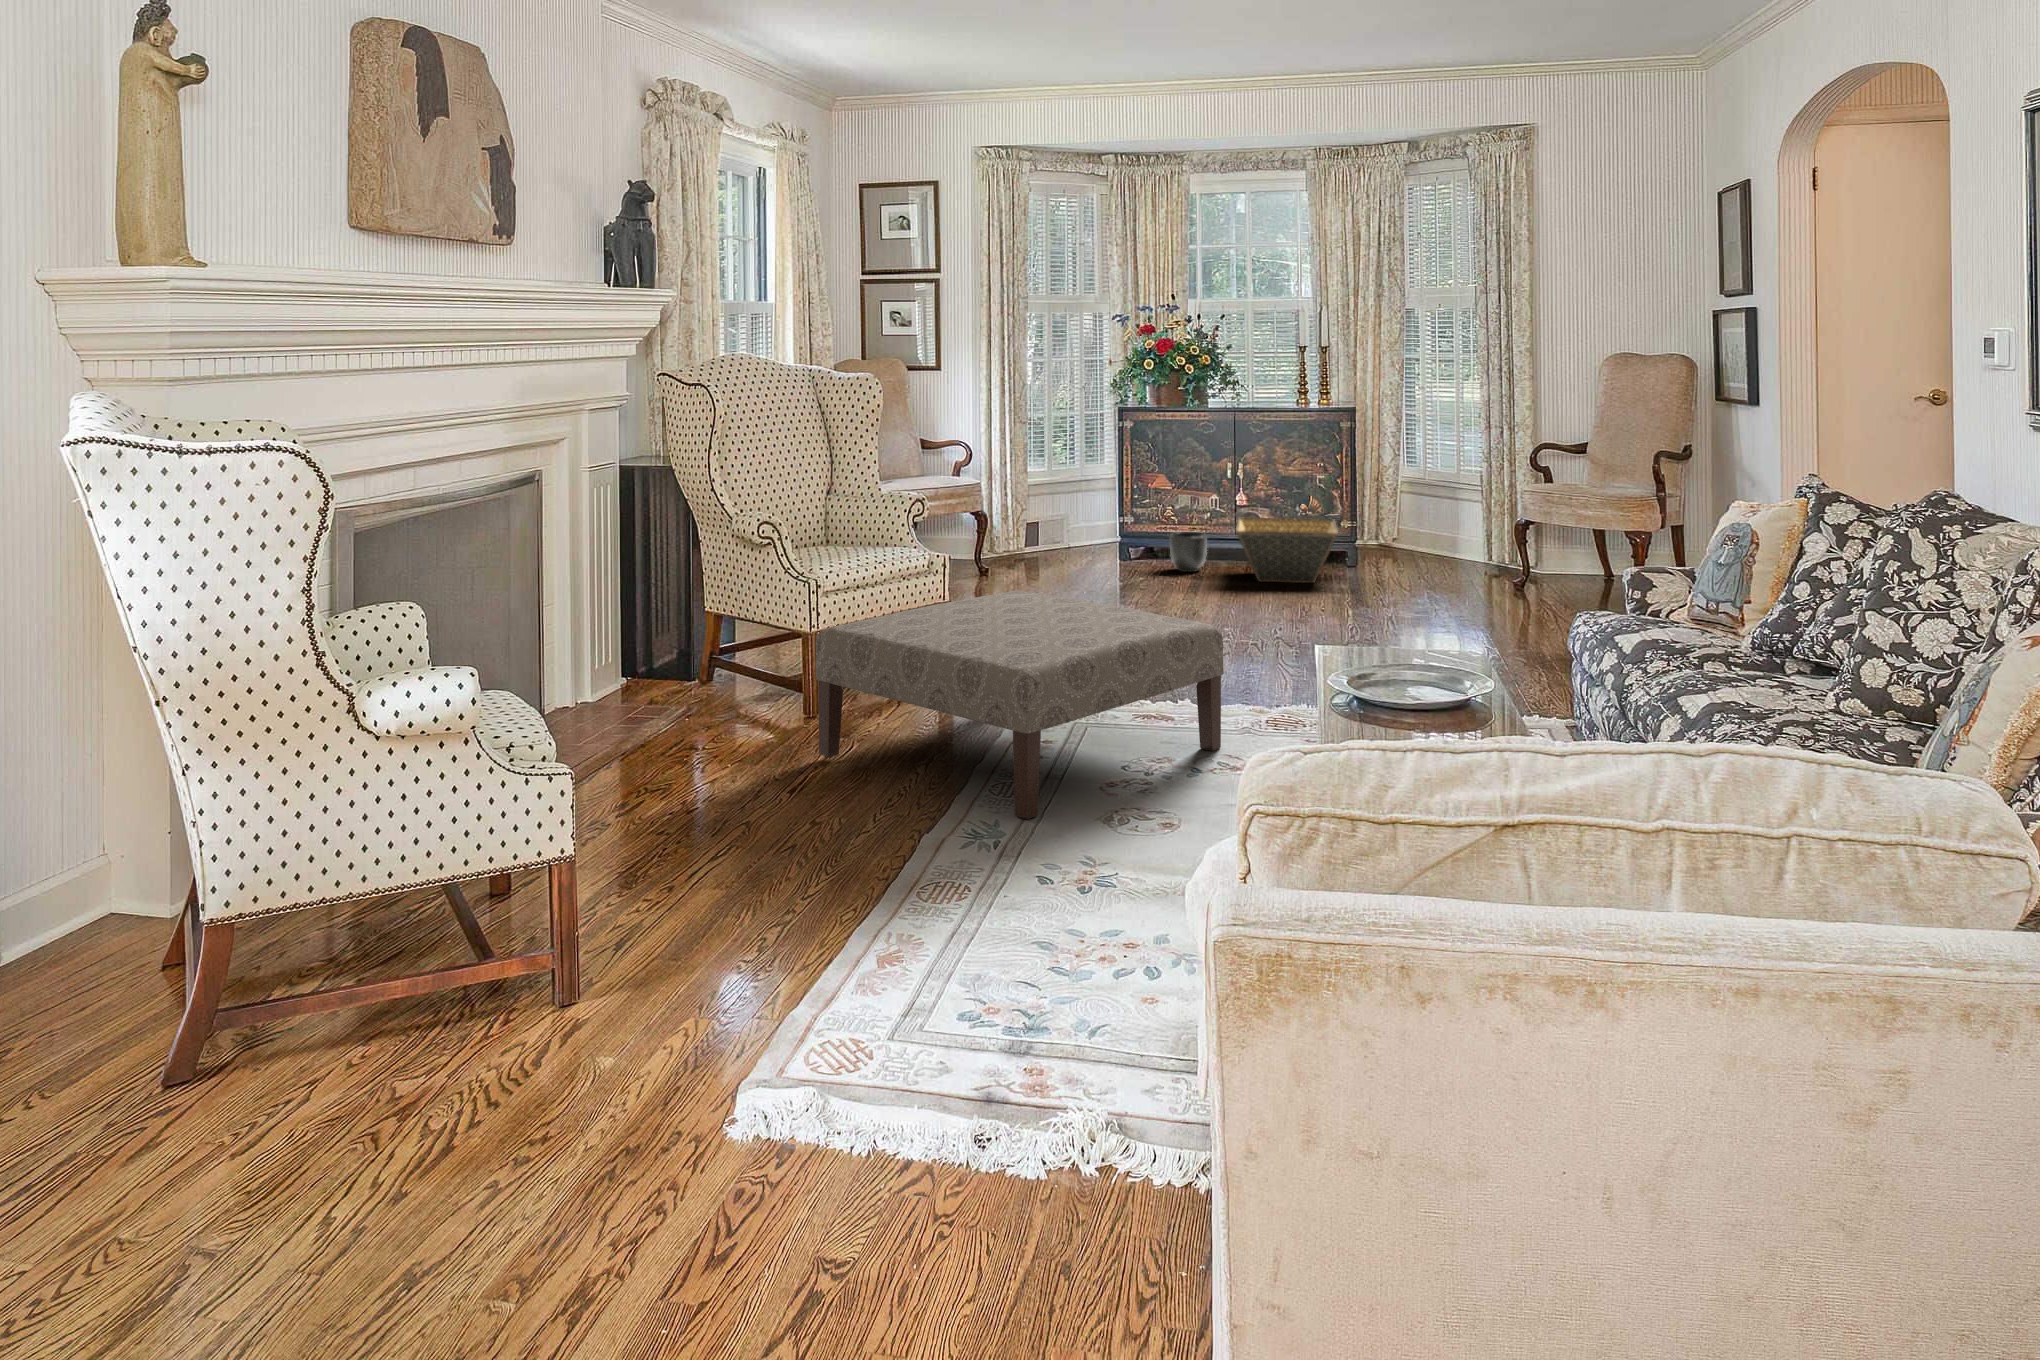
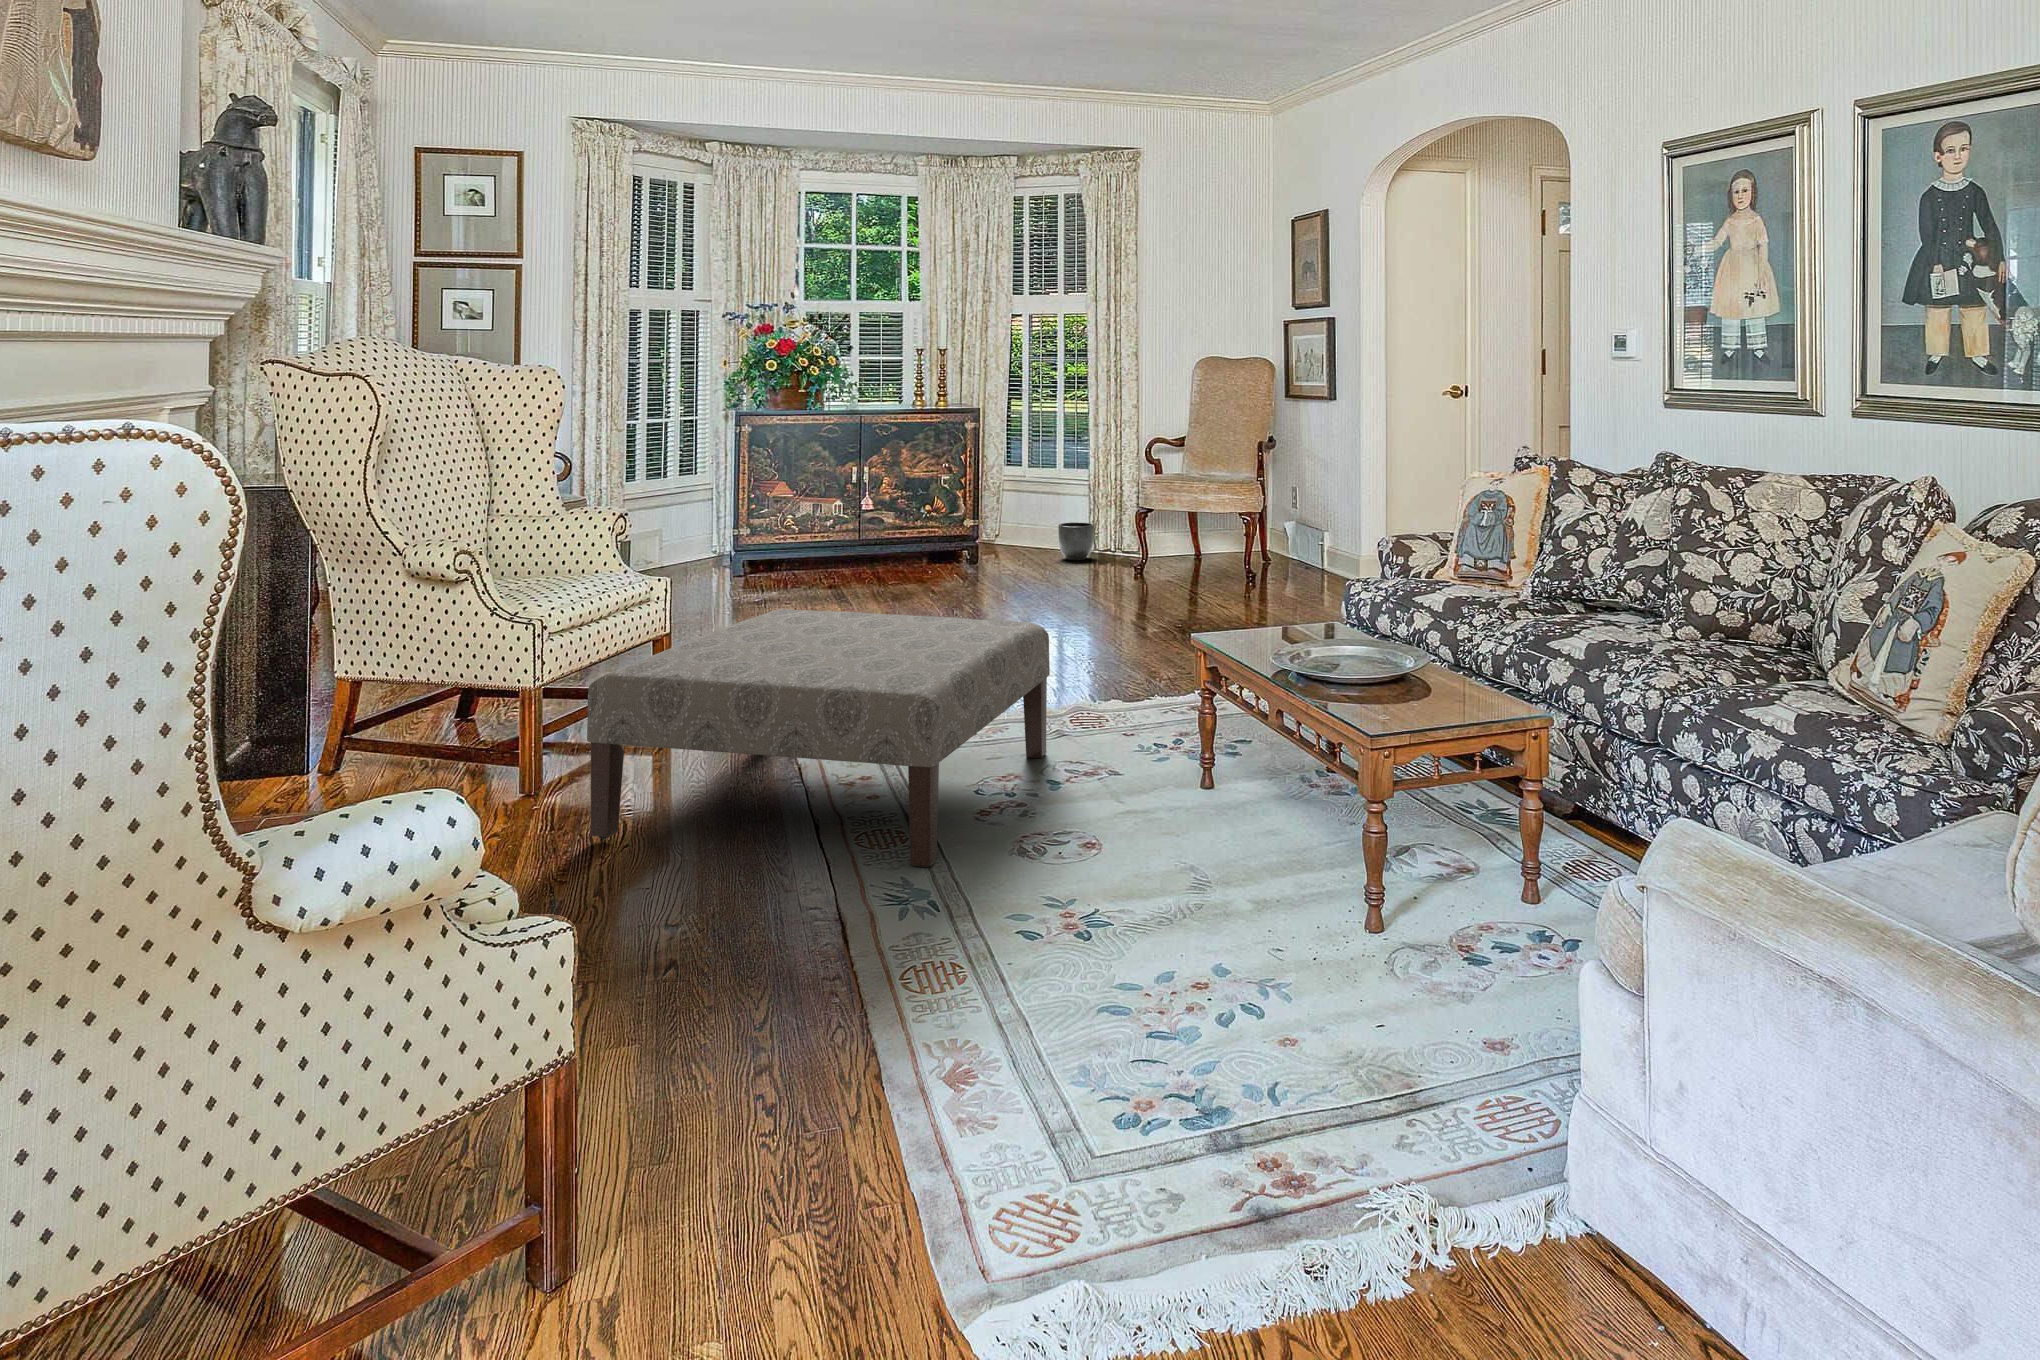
basket: present [1236,518,1338,583] -> none [864,518,980,585]
planter: present [1170,532,1207,572] -> present [1058,522,1094,560]

